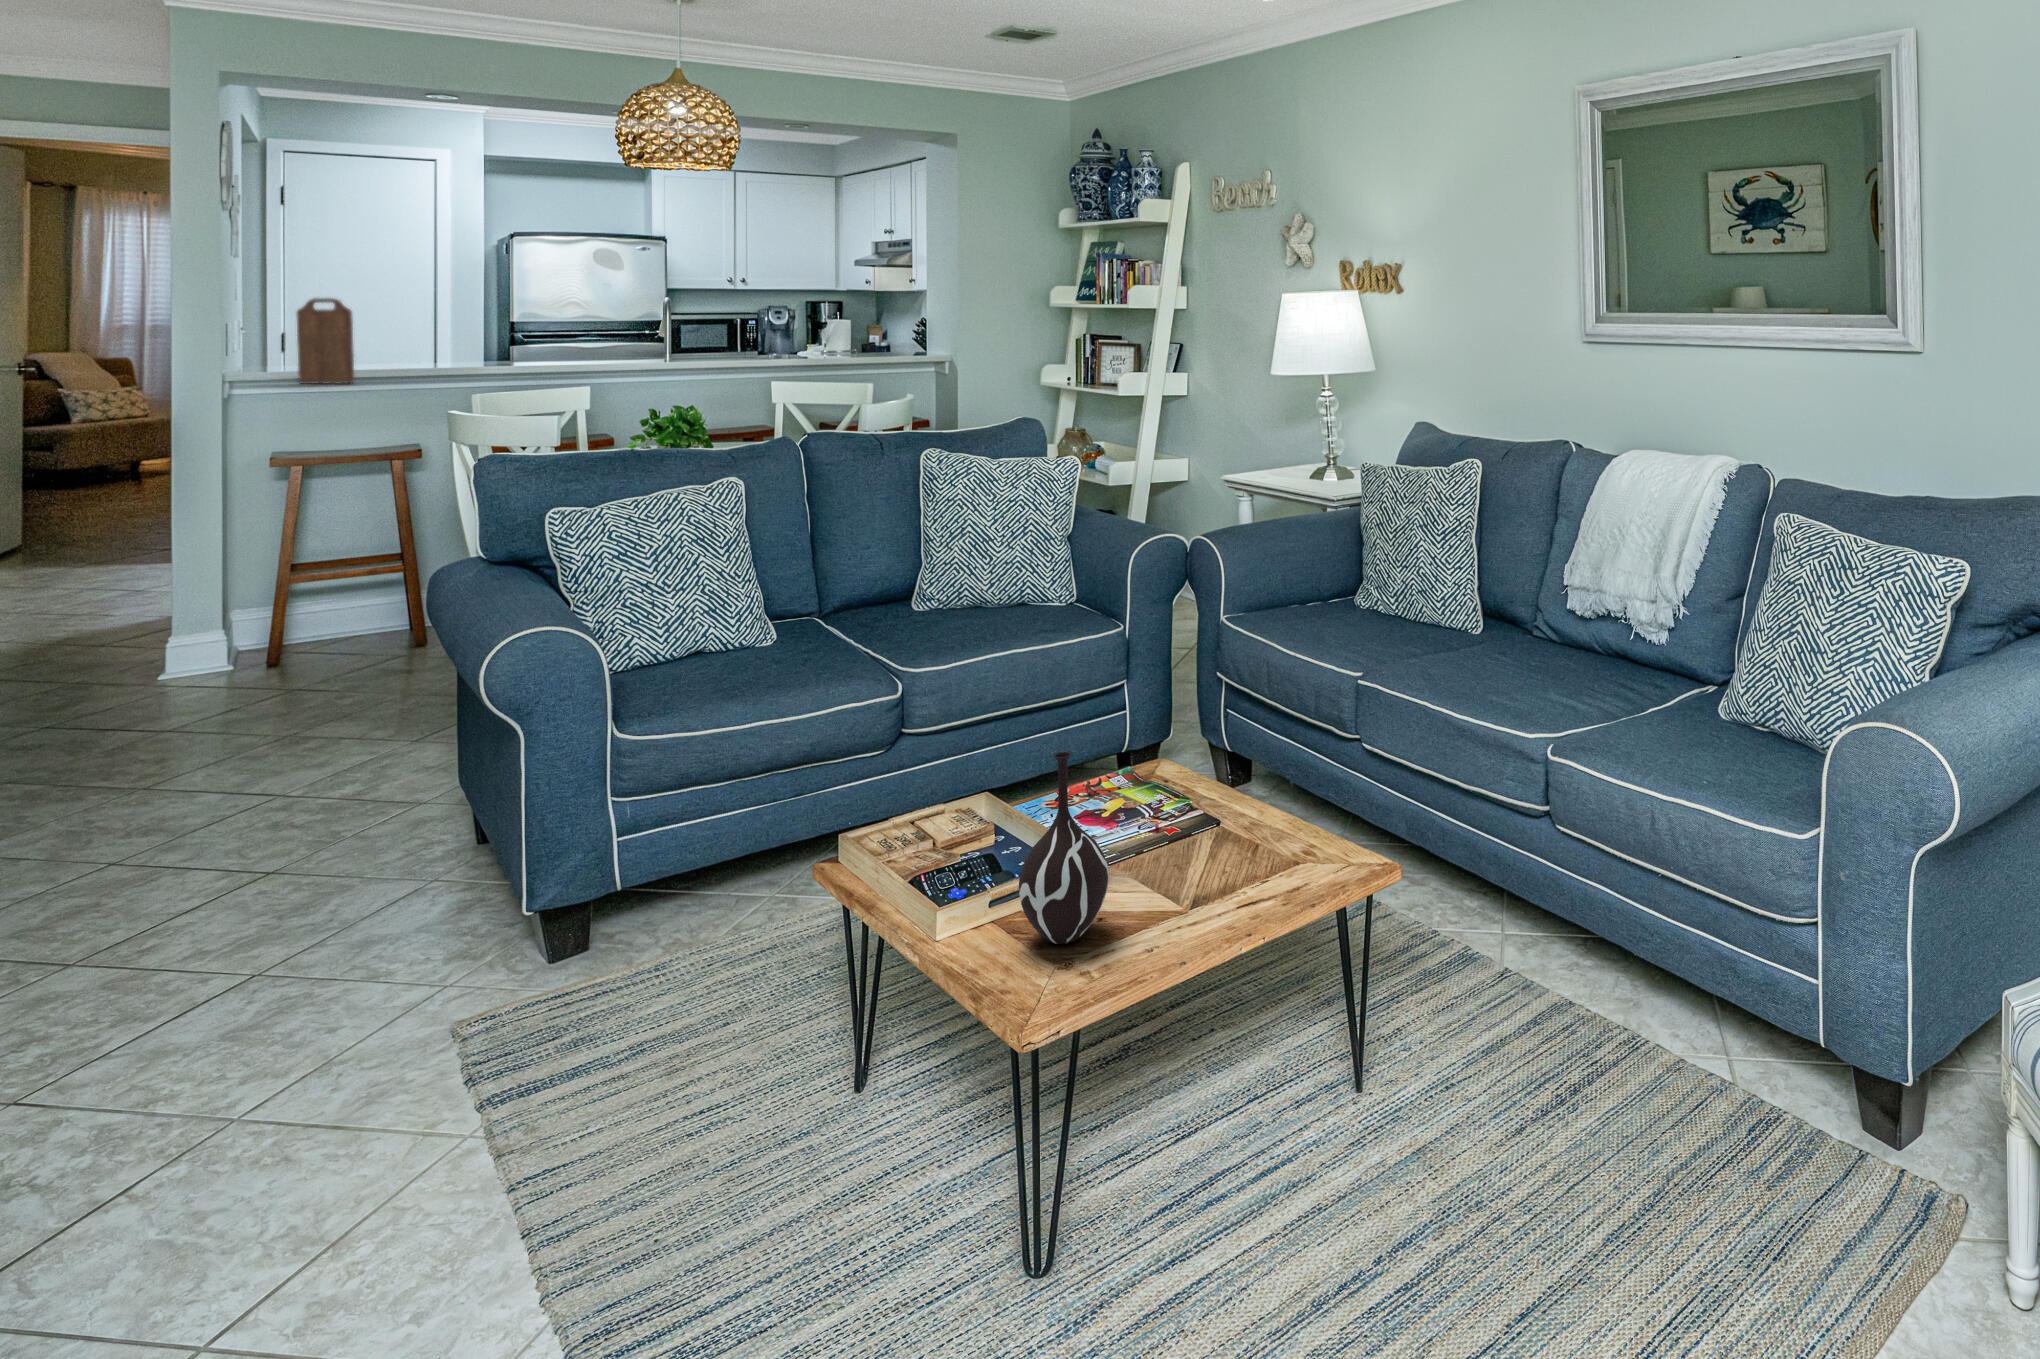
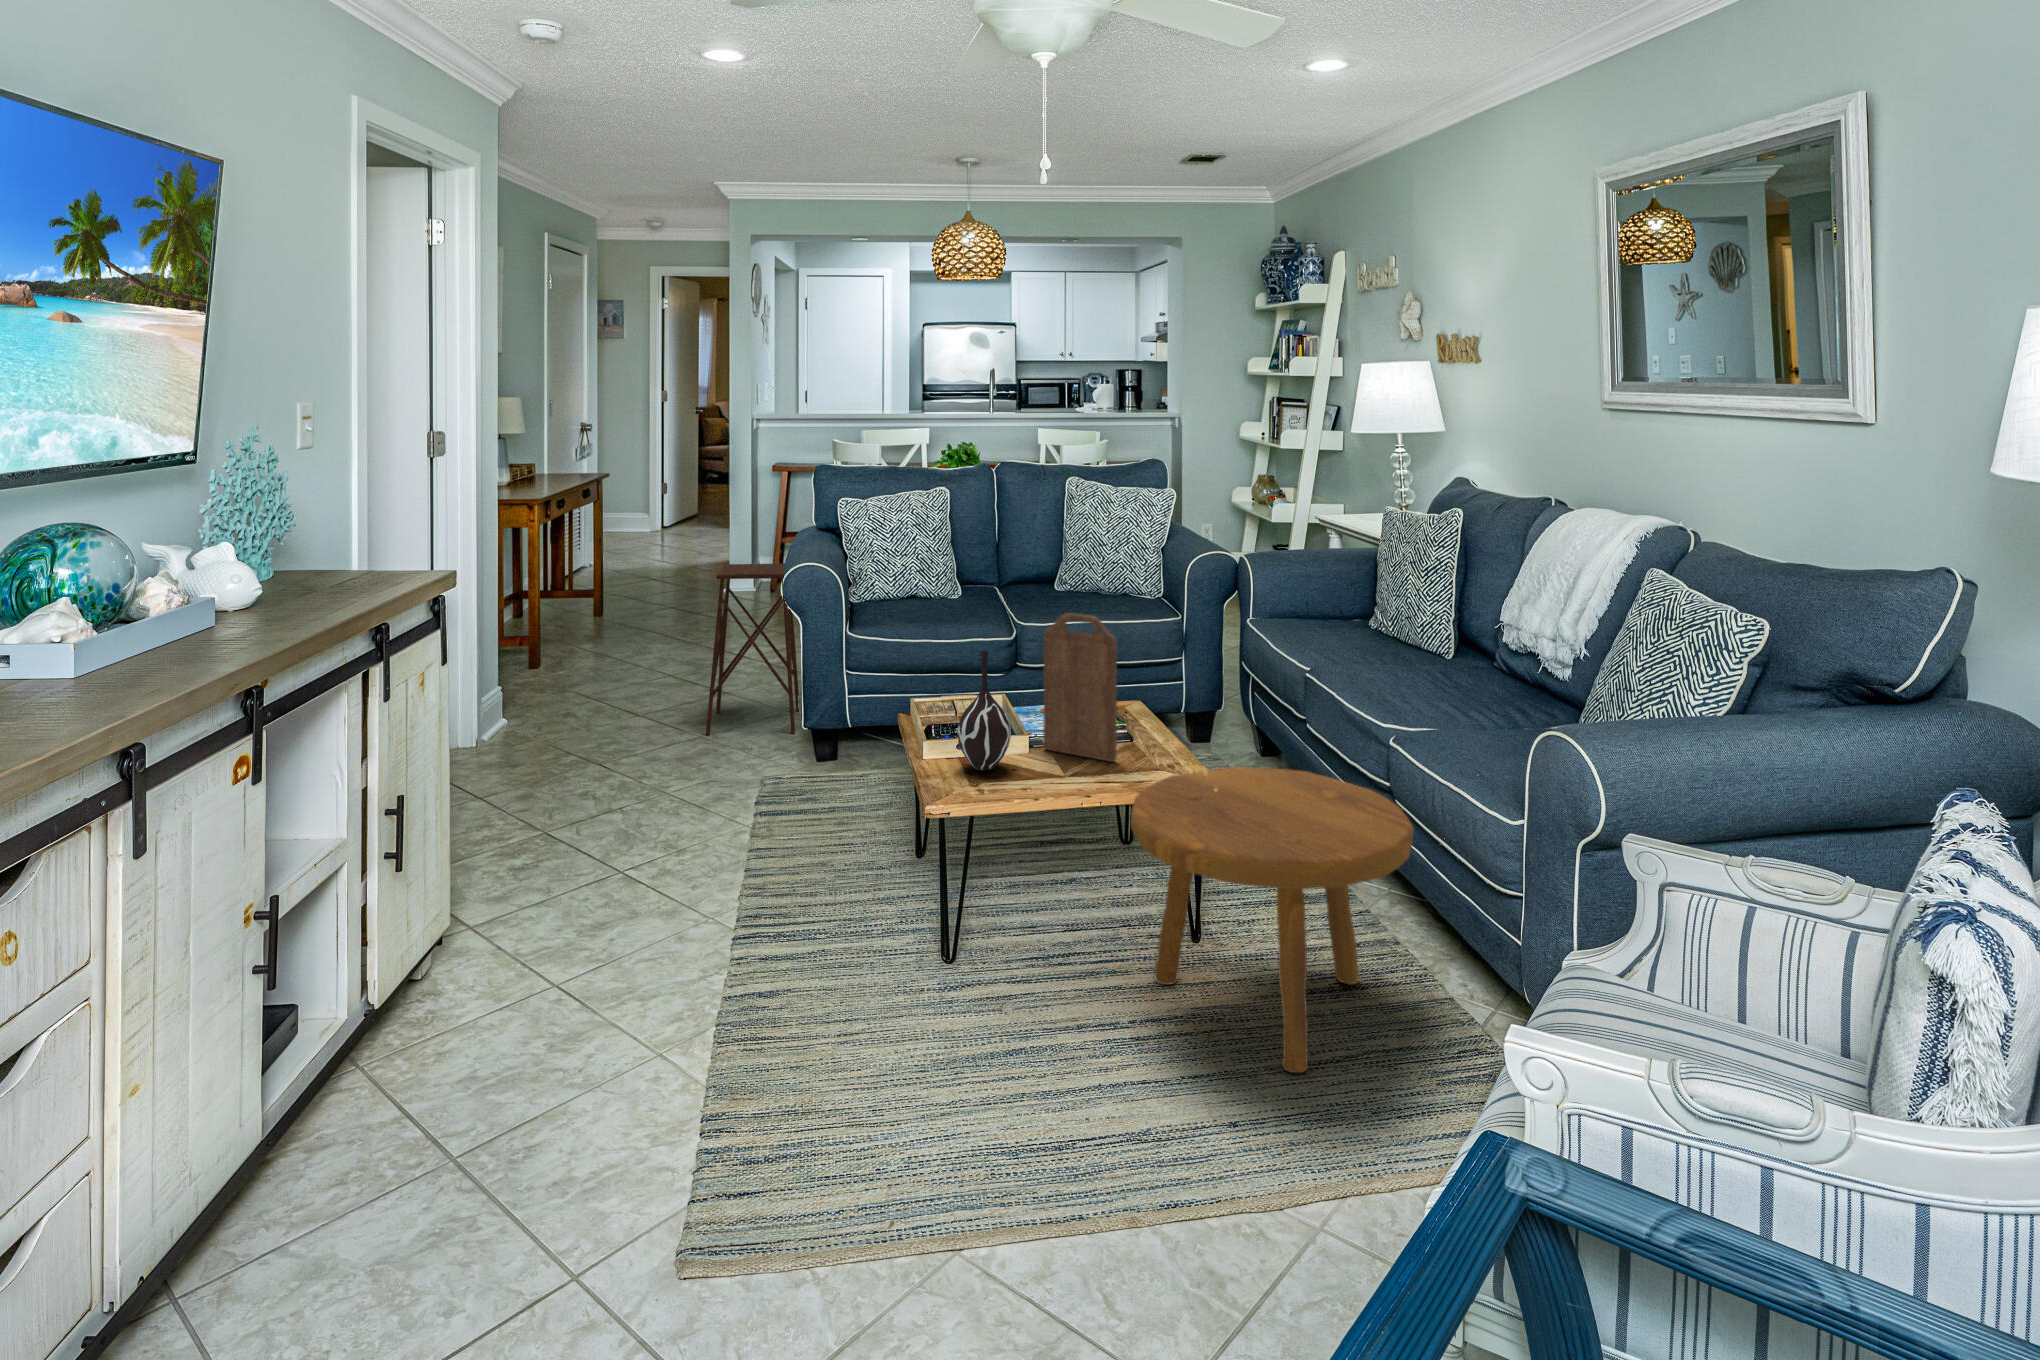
cutting board: present [296,298,354,384] -> present [1043,613,1117,762]
side table: none [257,633,466,973] -> present [706,563,800,735]
footstool: none [1332,819,1701,1238] -> present [1131,767,1414,1073]

